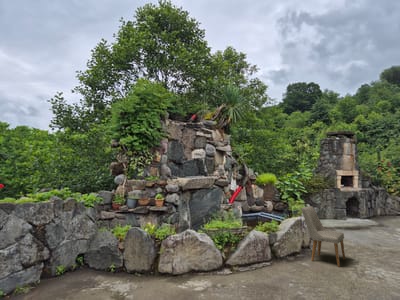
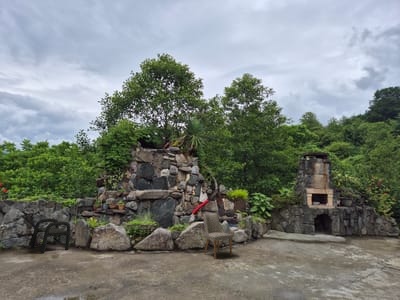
bench: none [47,230,122,294] -> present [31,219,70,253]

